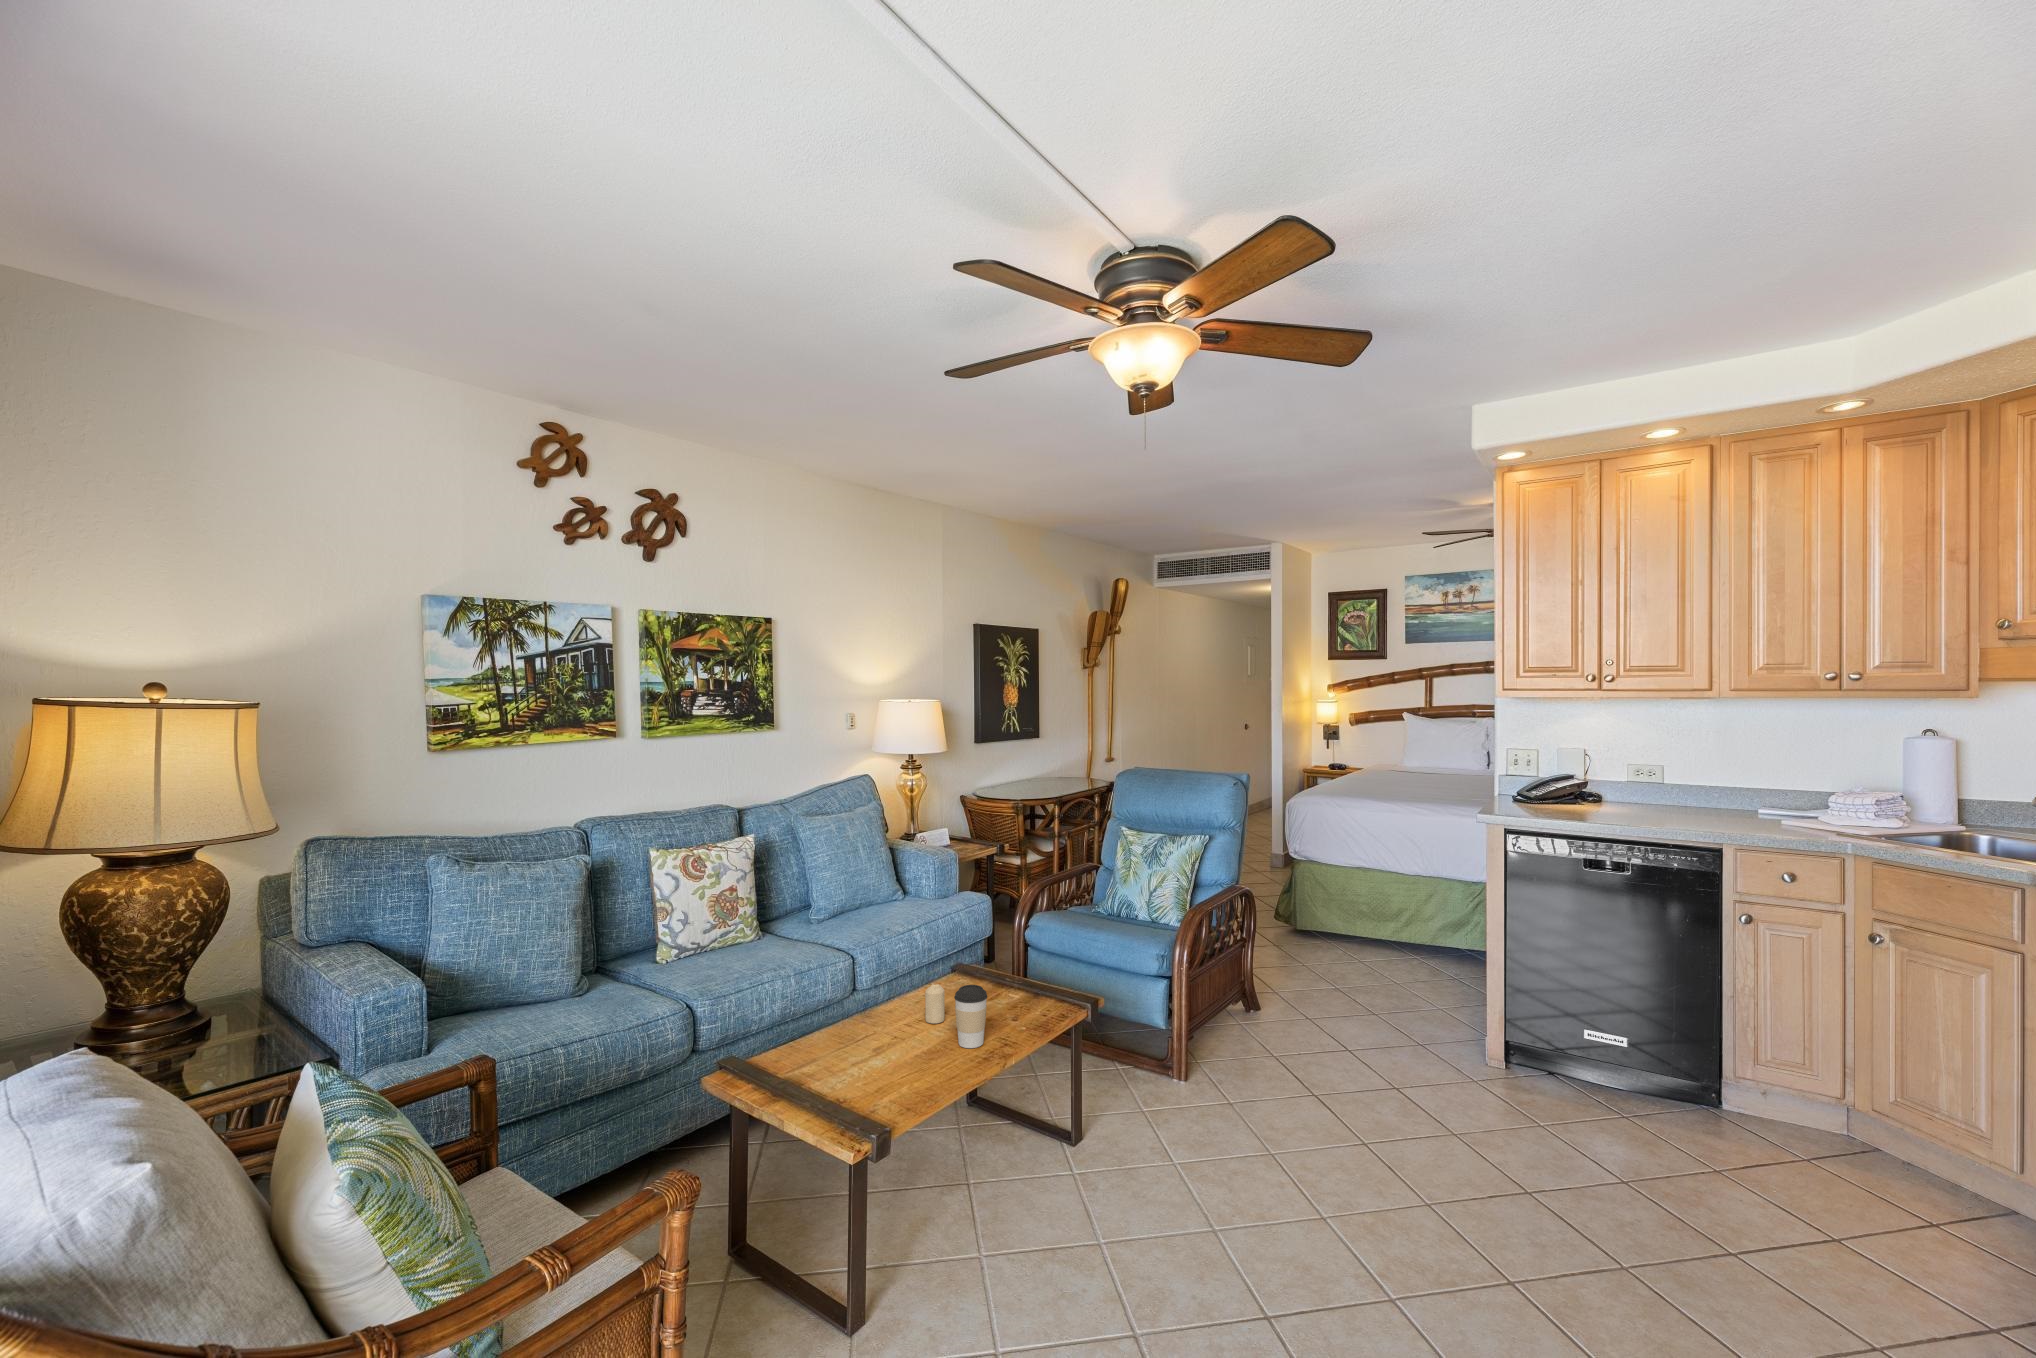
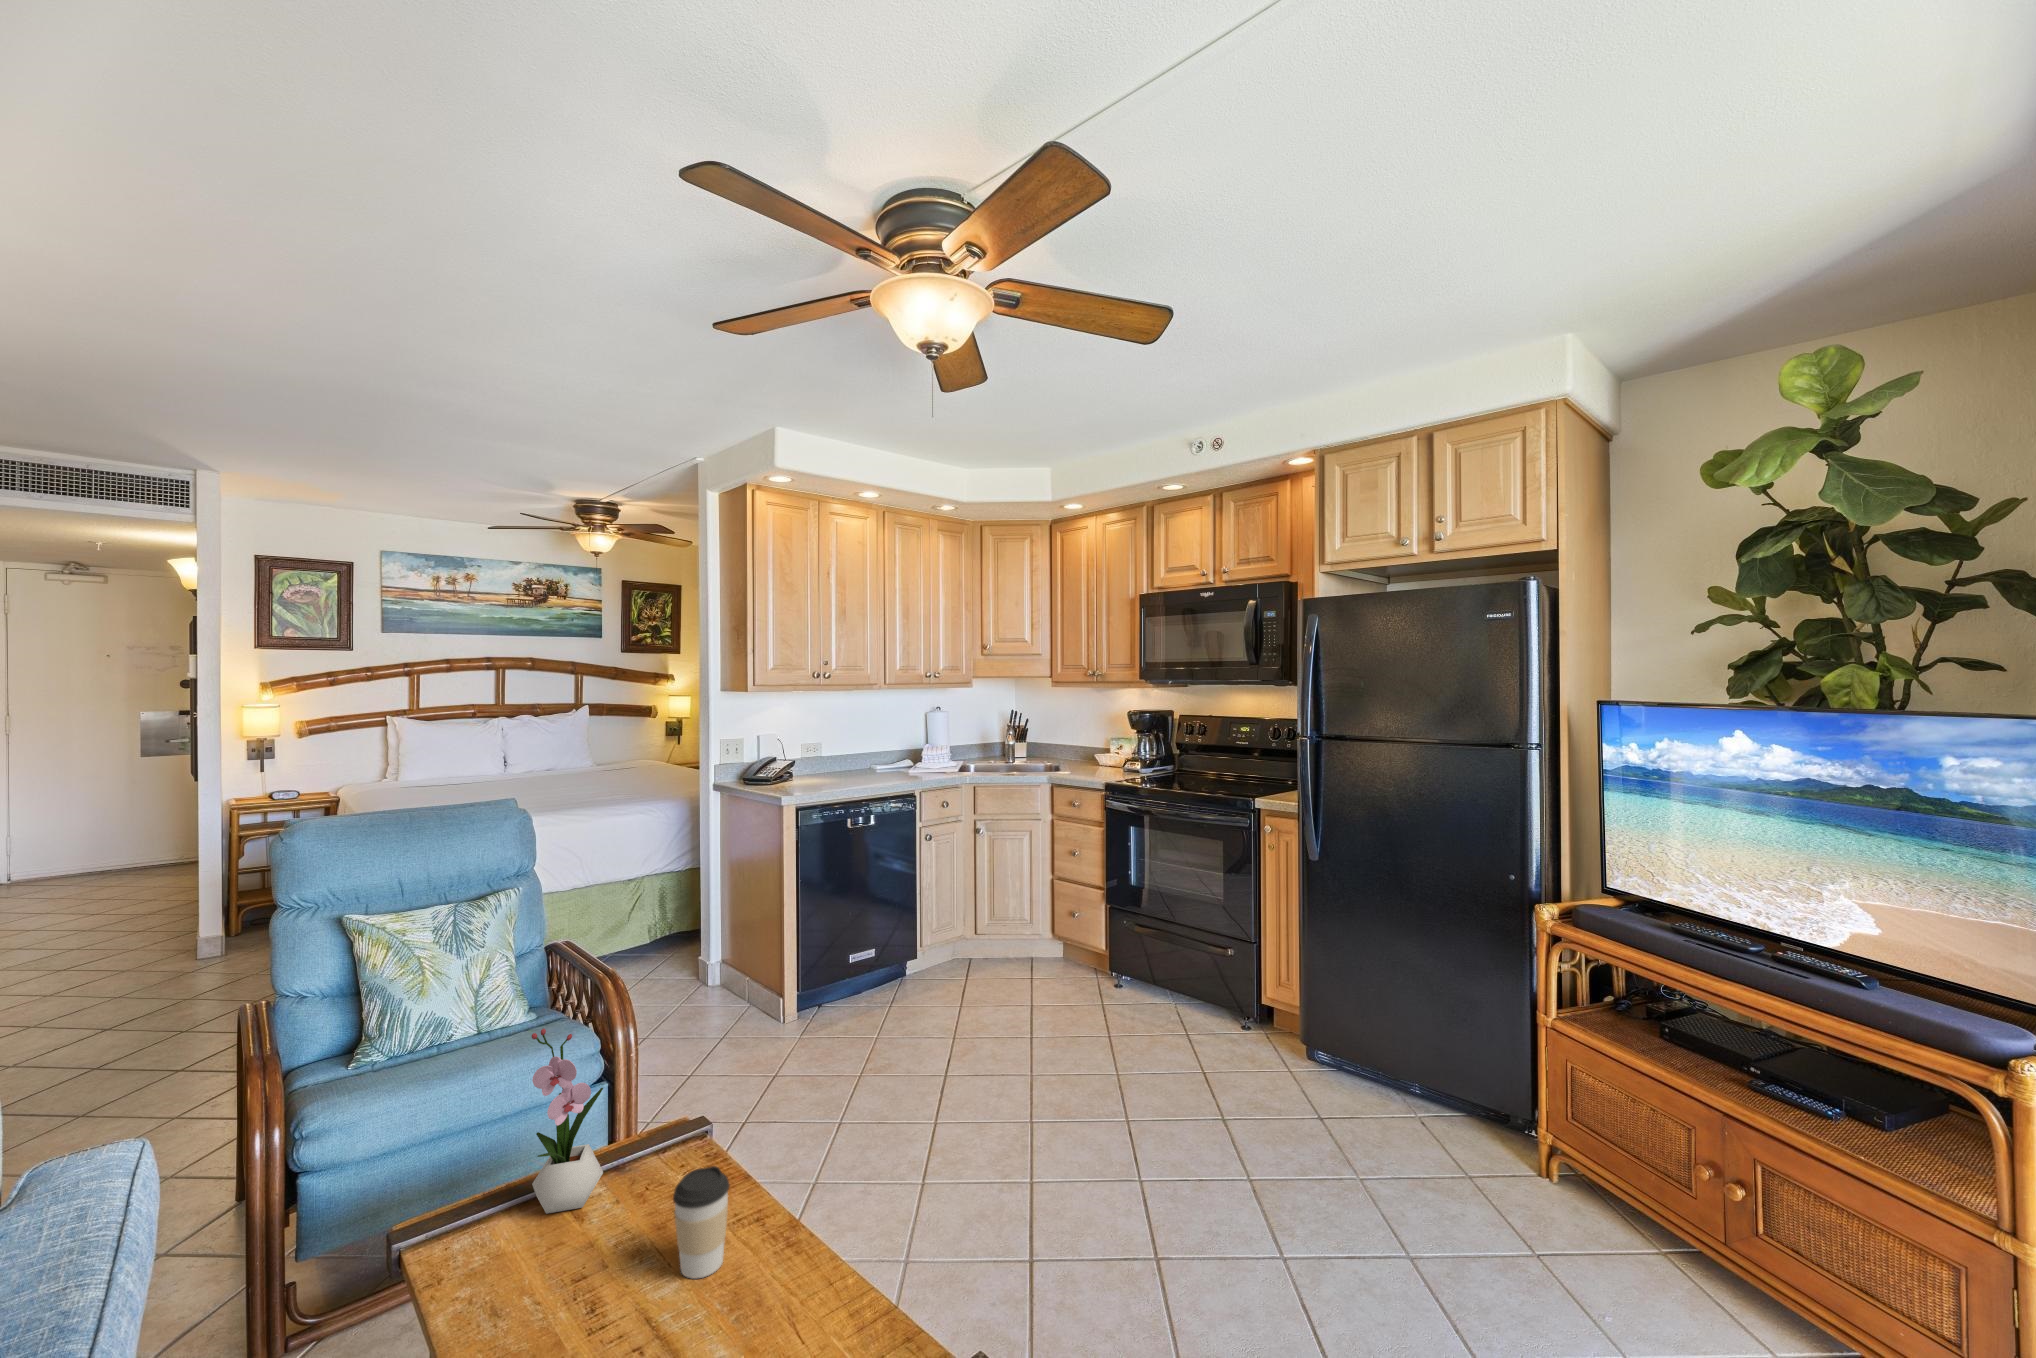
flower arrangement: none [982,883,1034,1000] -> present [532,1029,603,1214]
candle: present [925,984,945,1024] -> none [556,1231,595,1311]

